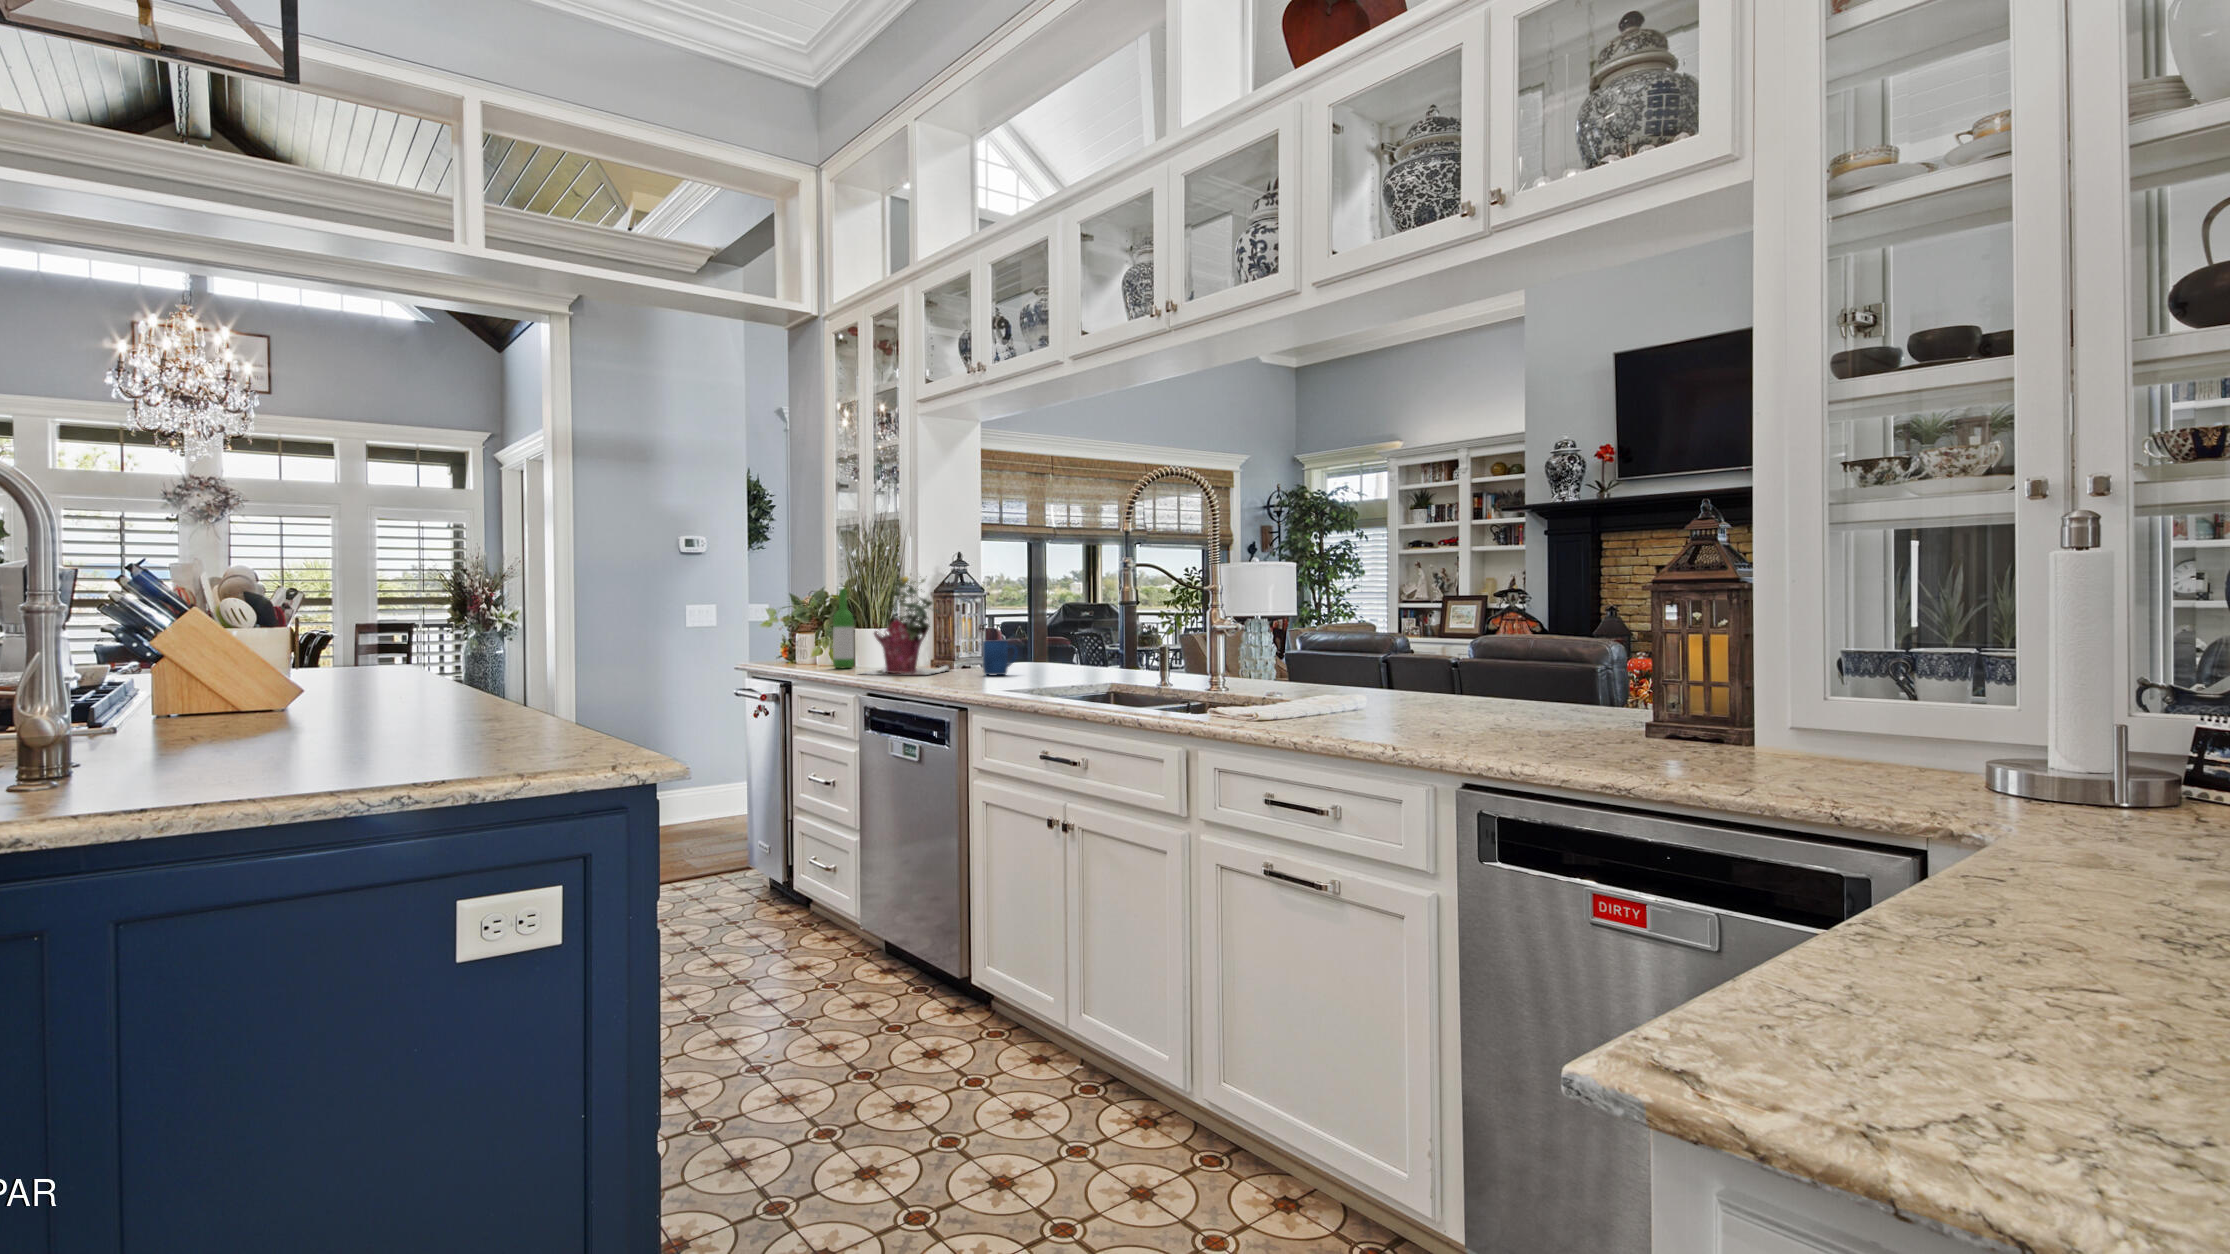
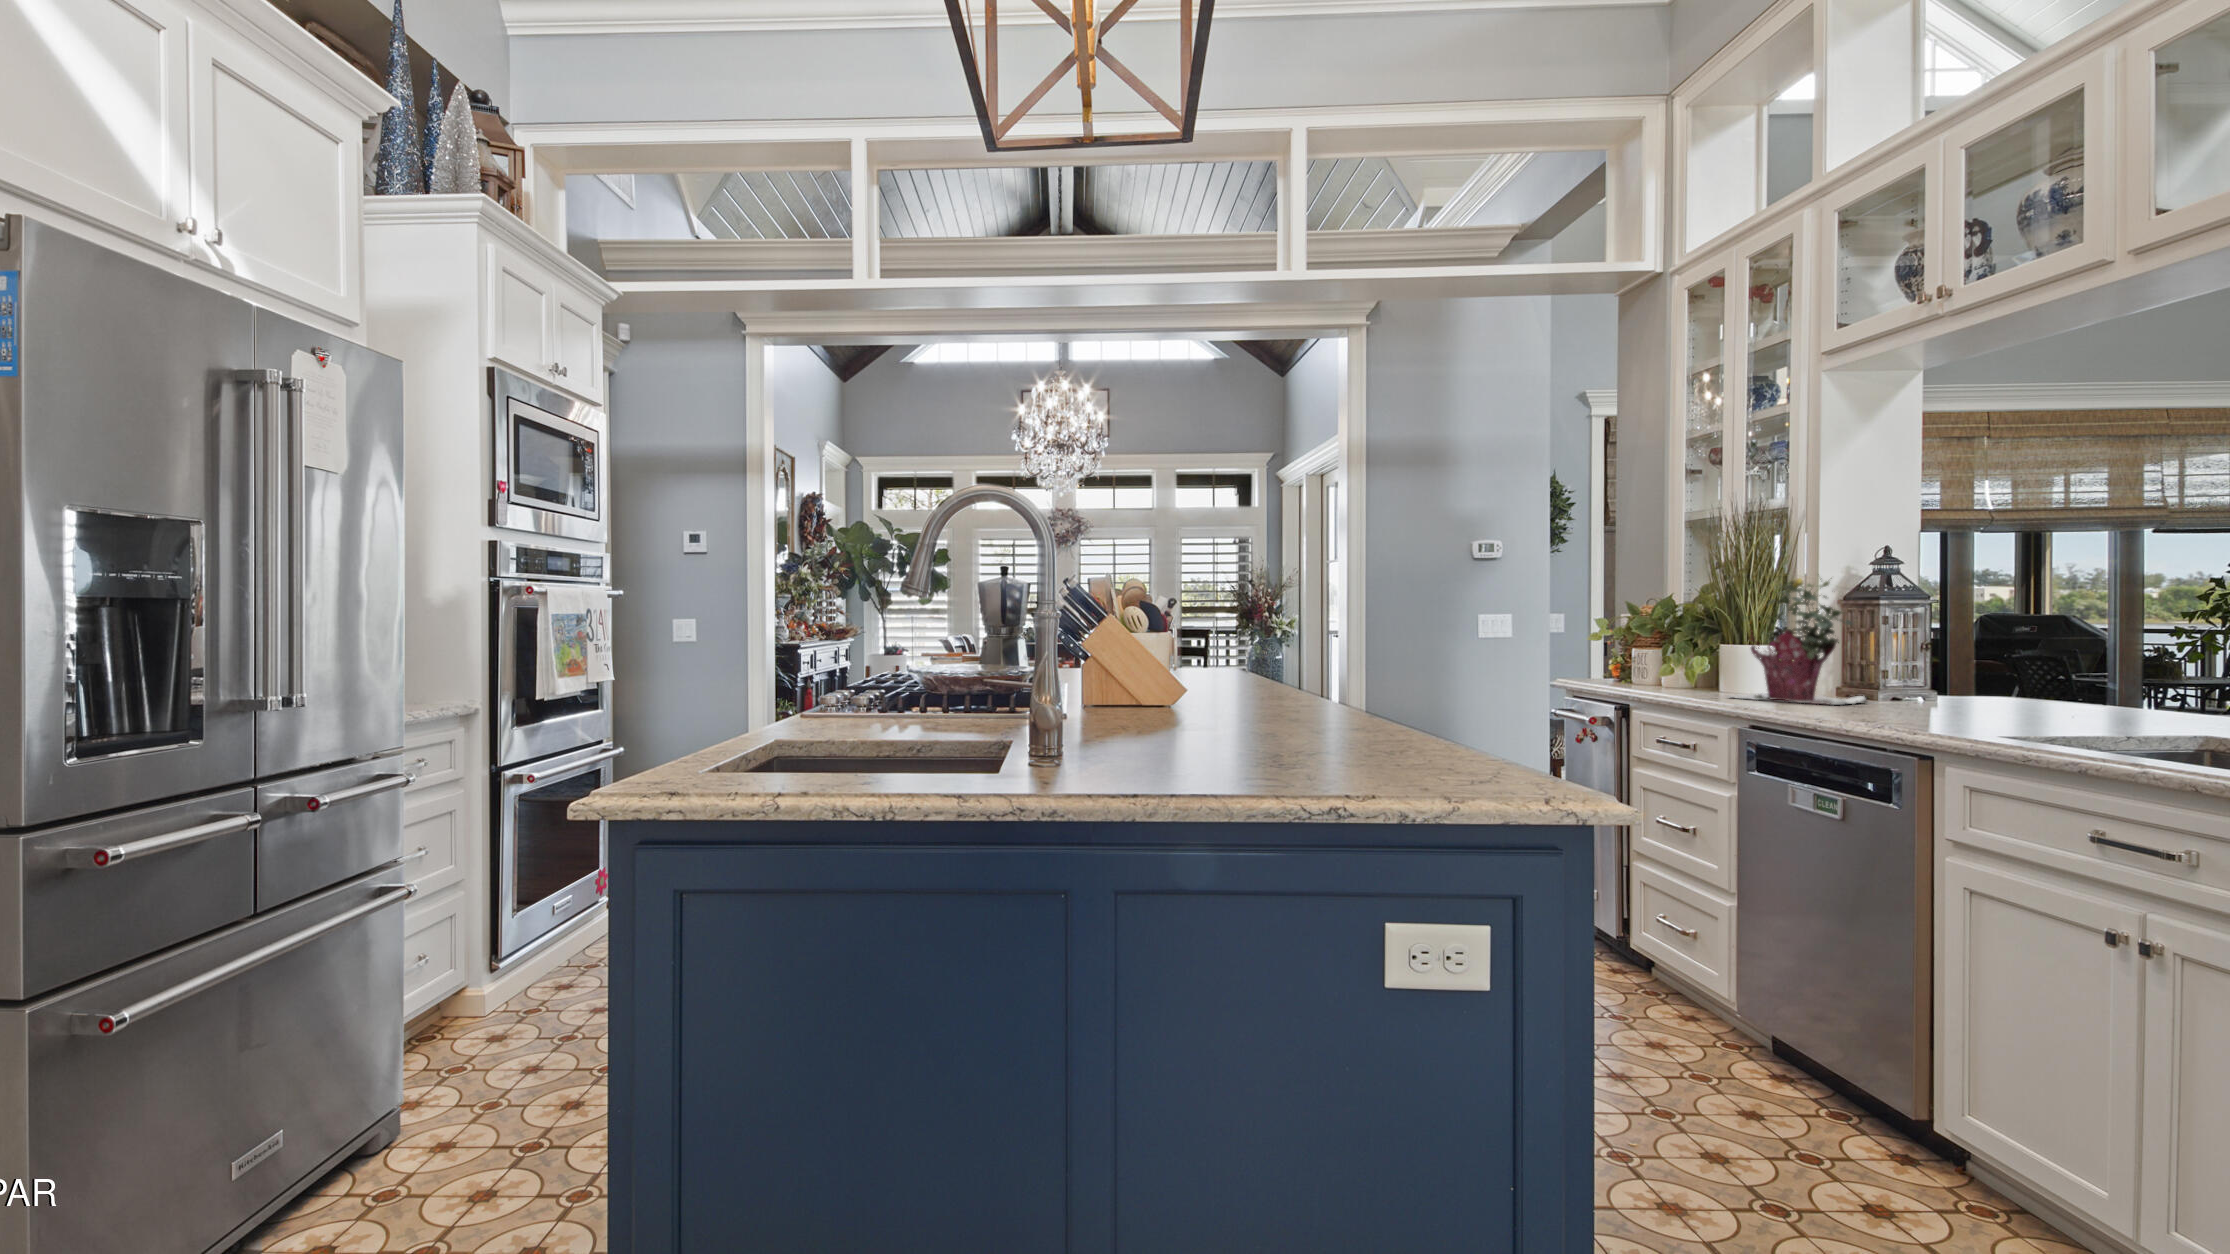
wine bottle: present [833,588,854,668] -> none [1685,594,1714,691]
mug: present [983,640,1018,675] -> none [1931,665,1994,713]

